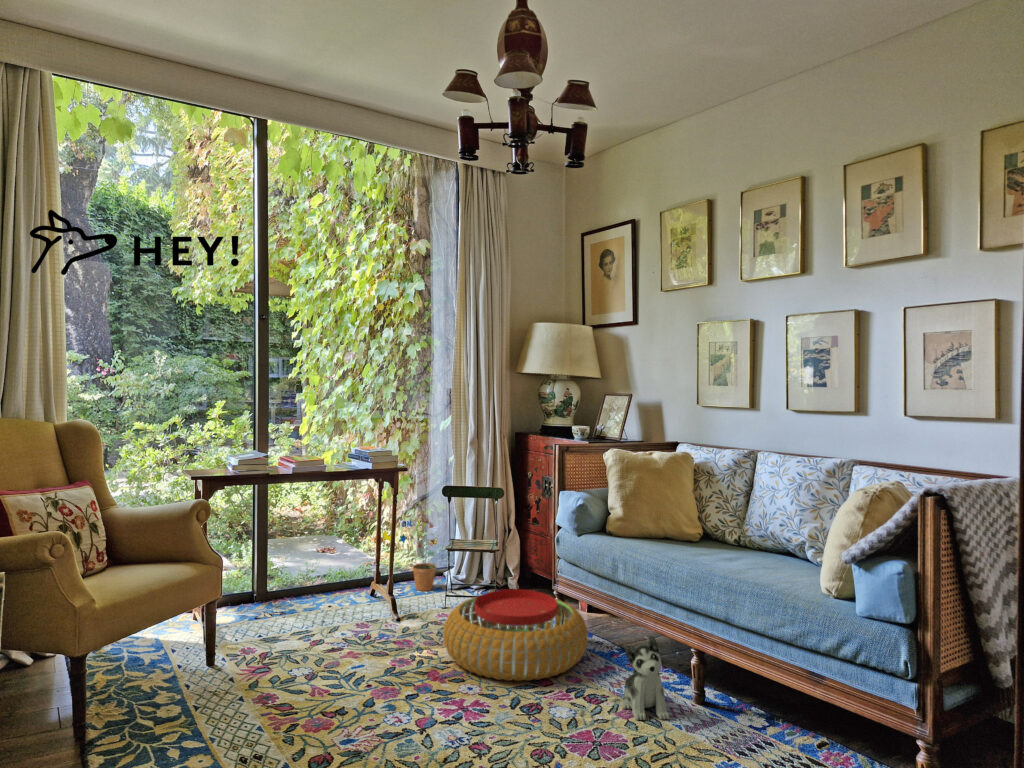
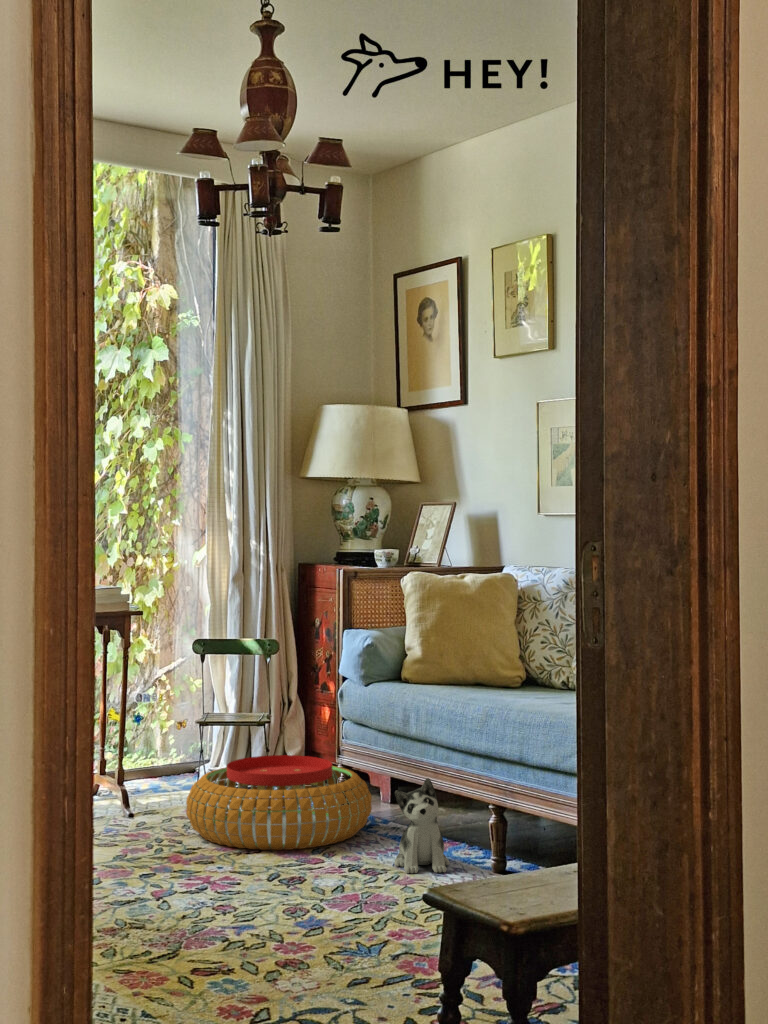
potted plant: present [407,518,436,591] -> none [144,682,188,784]

